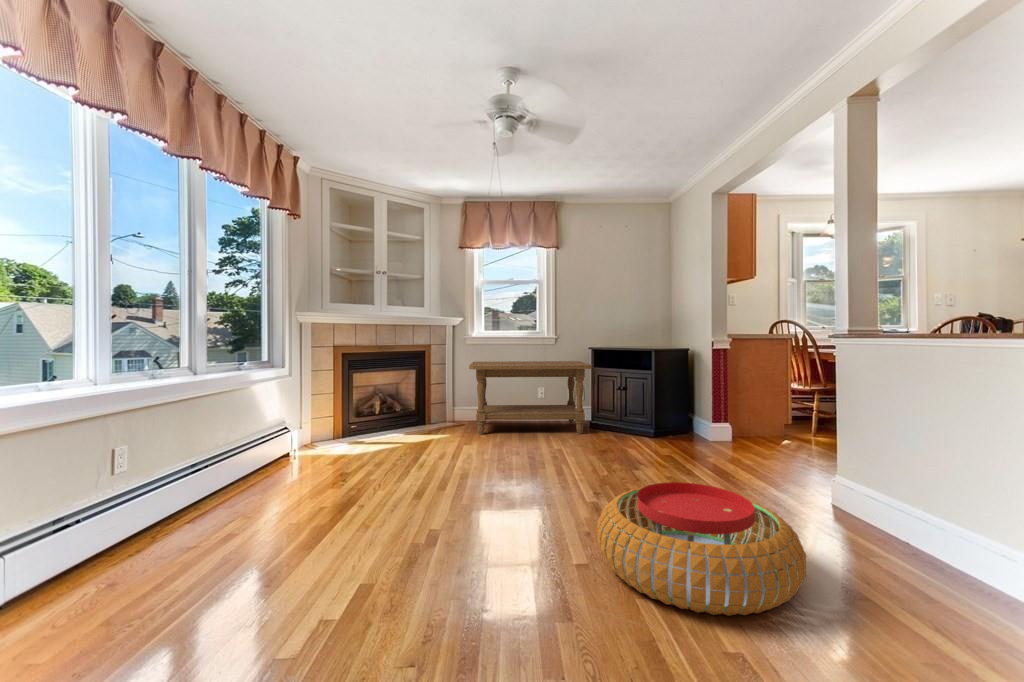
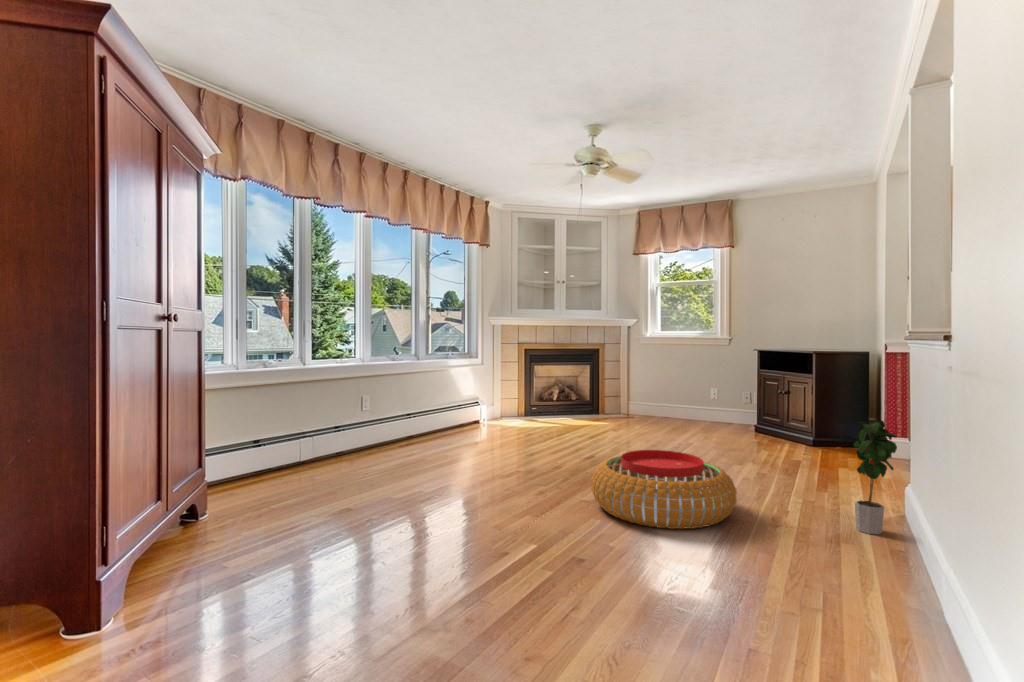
coffee table: present [469,361,592,435] -> none [625,360,754,436]
potted plant: none [841,420,946,547] -> present [854,420,897,535]

